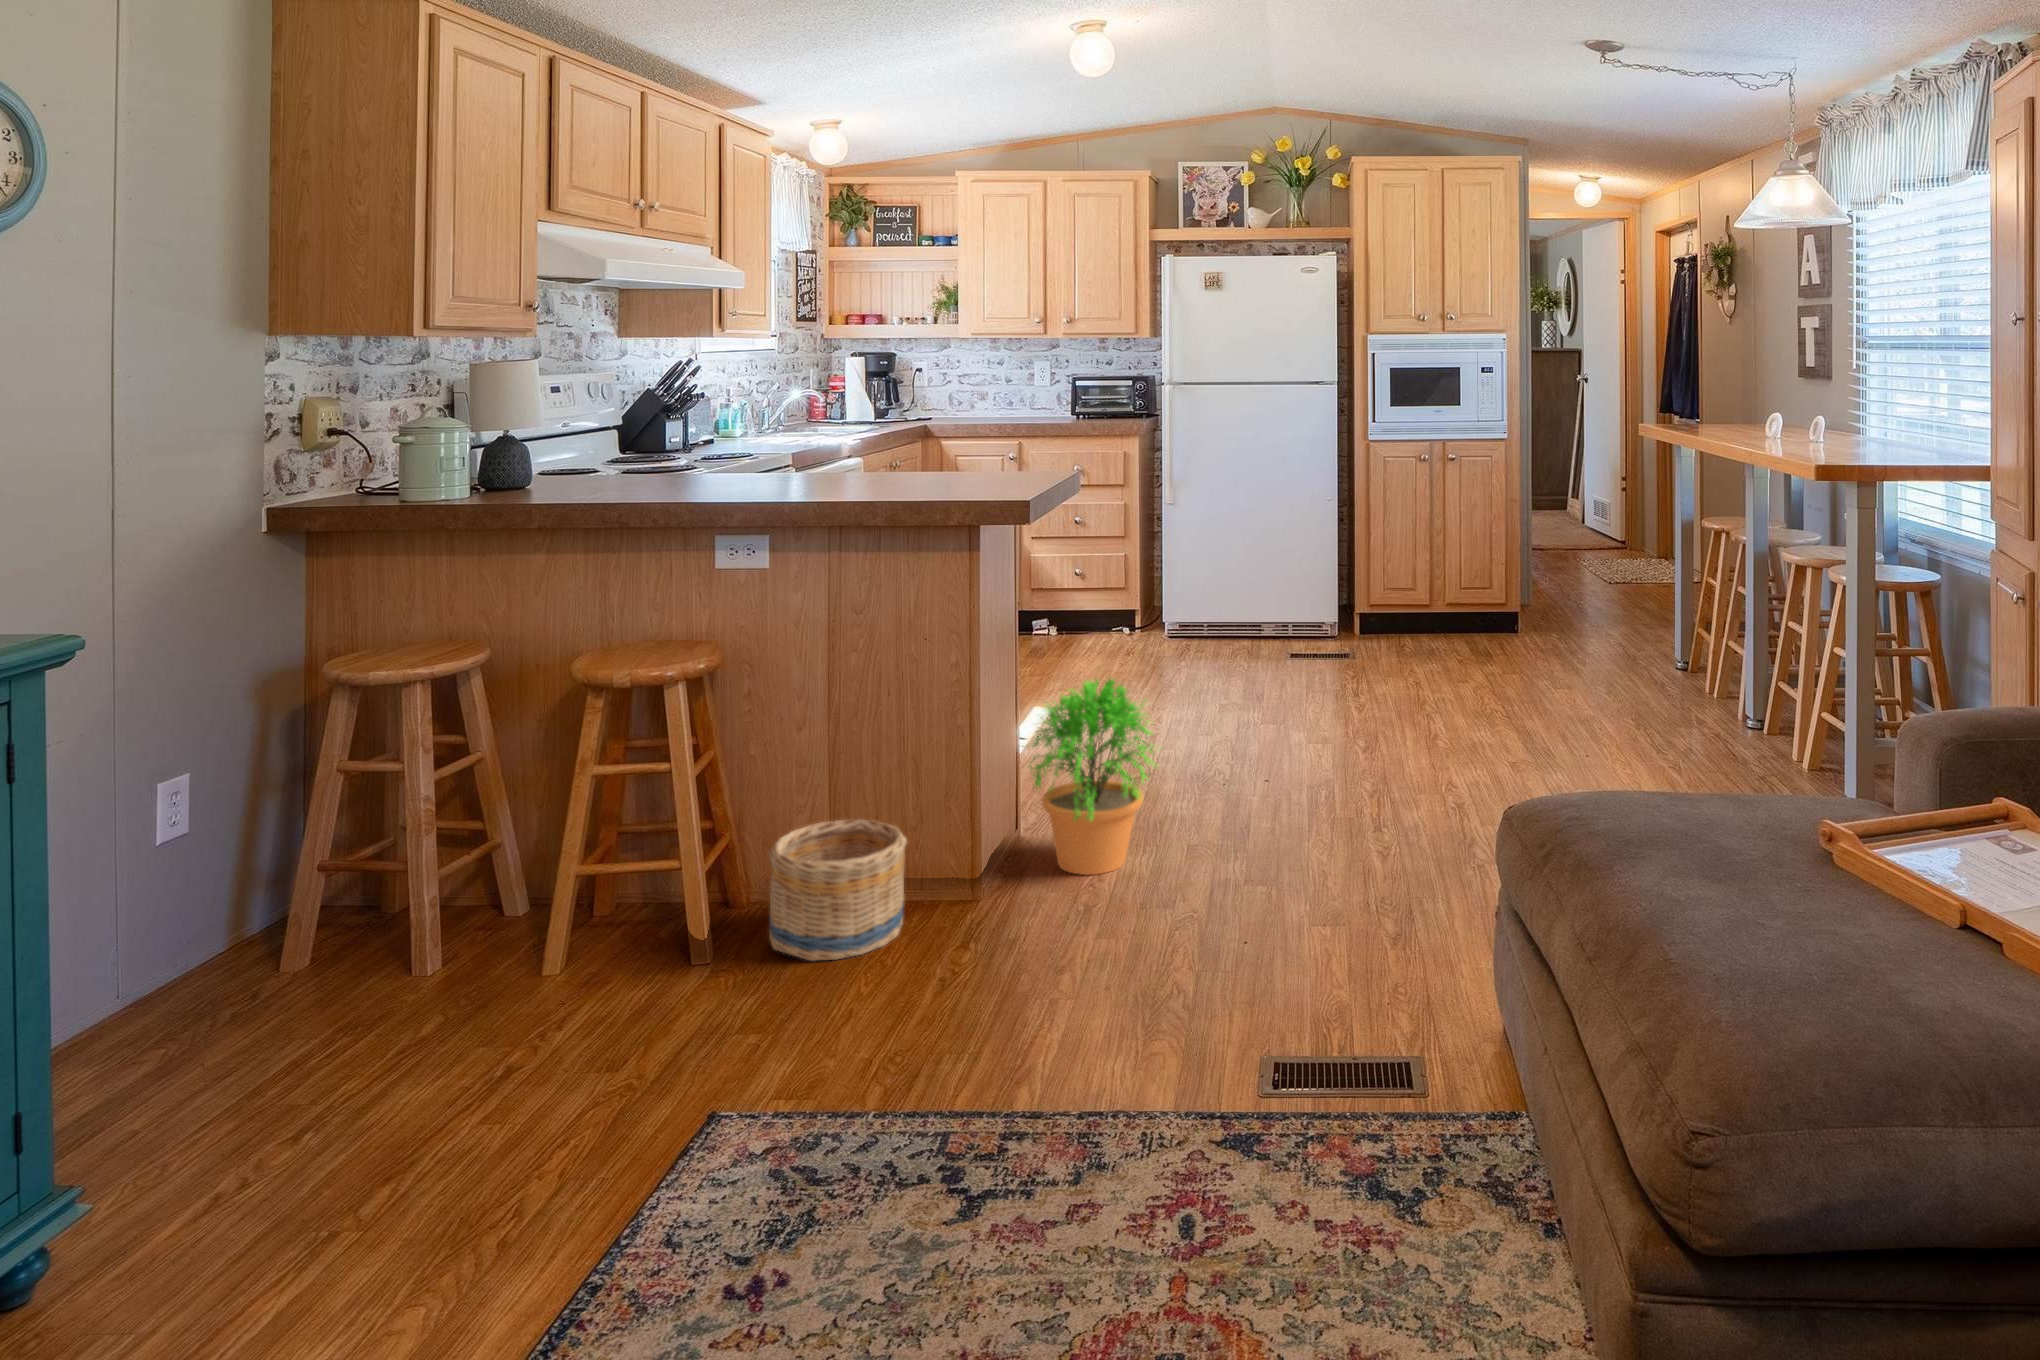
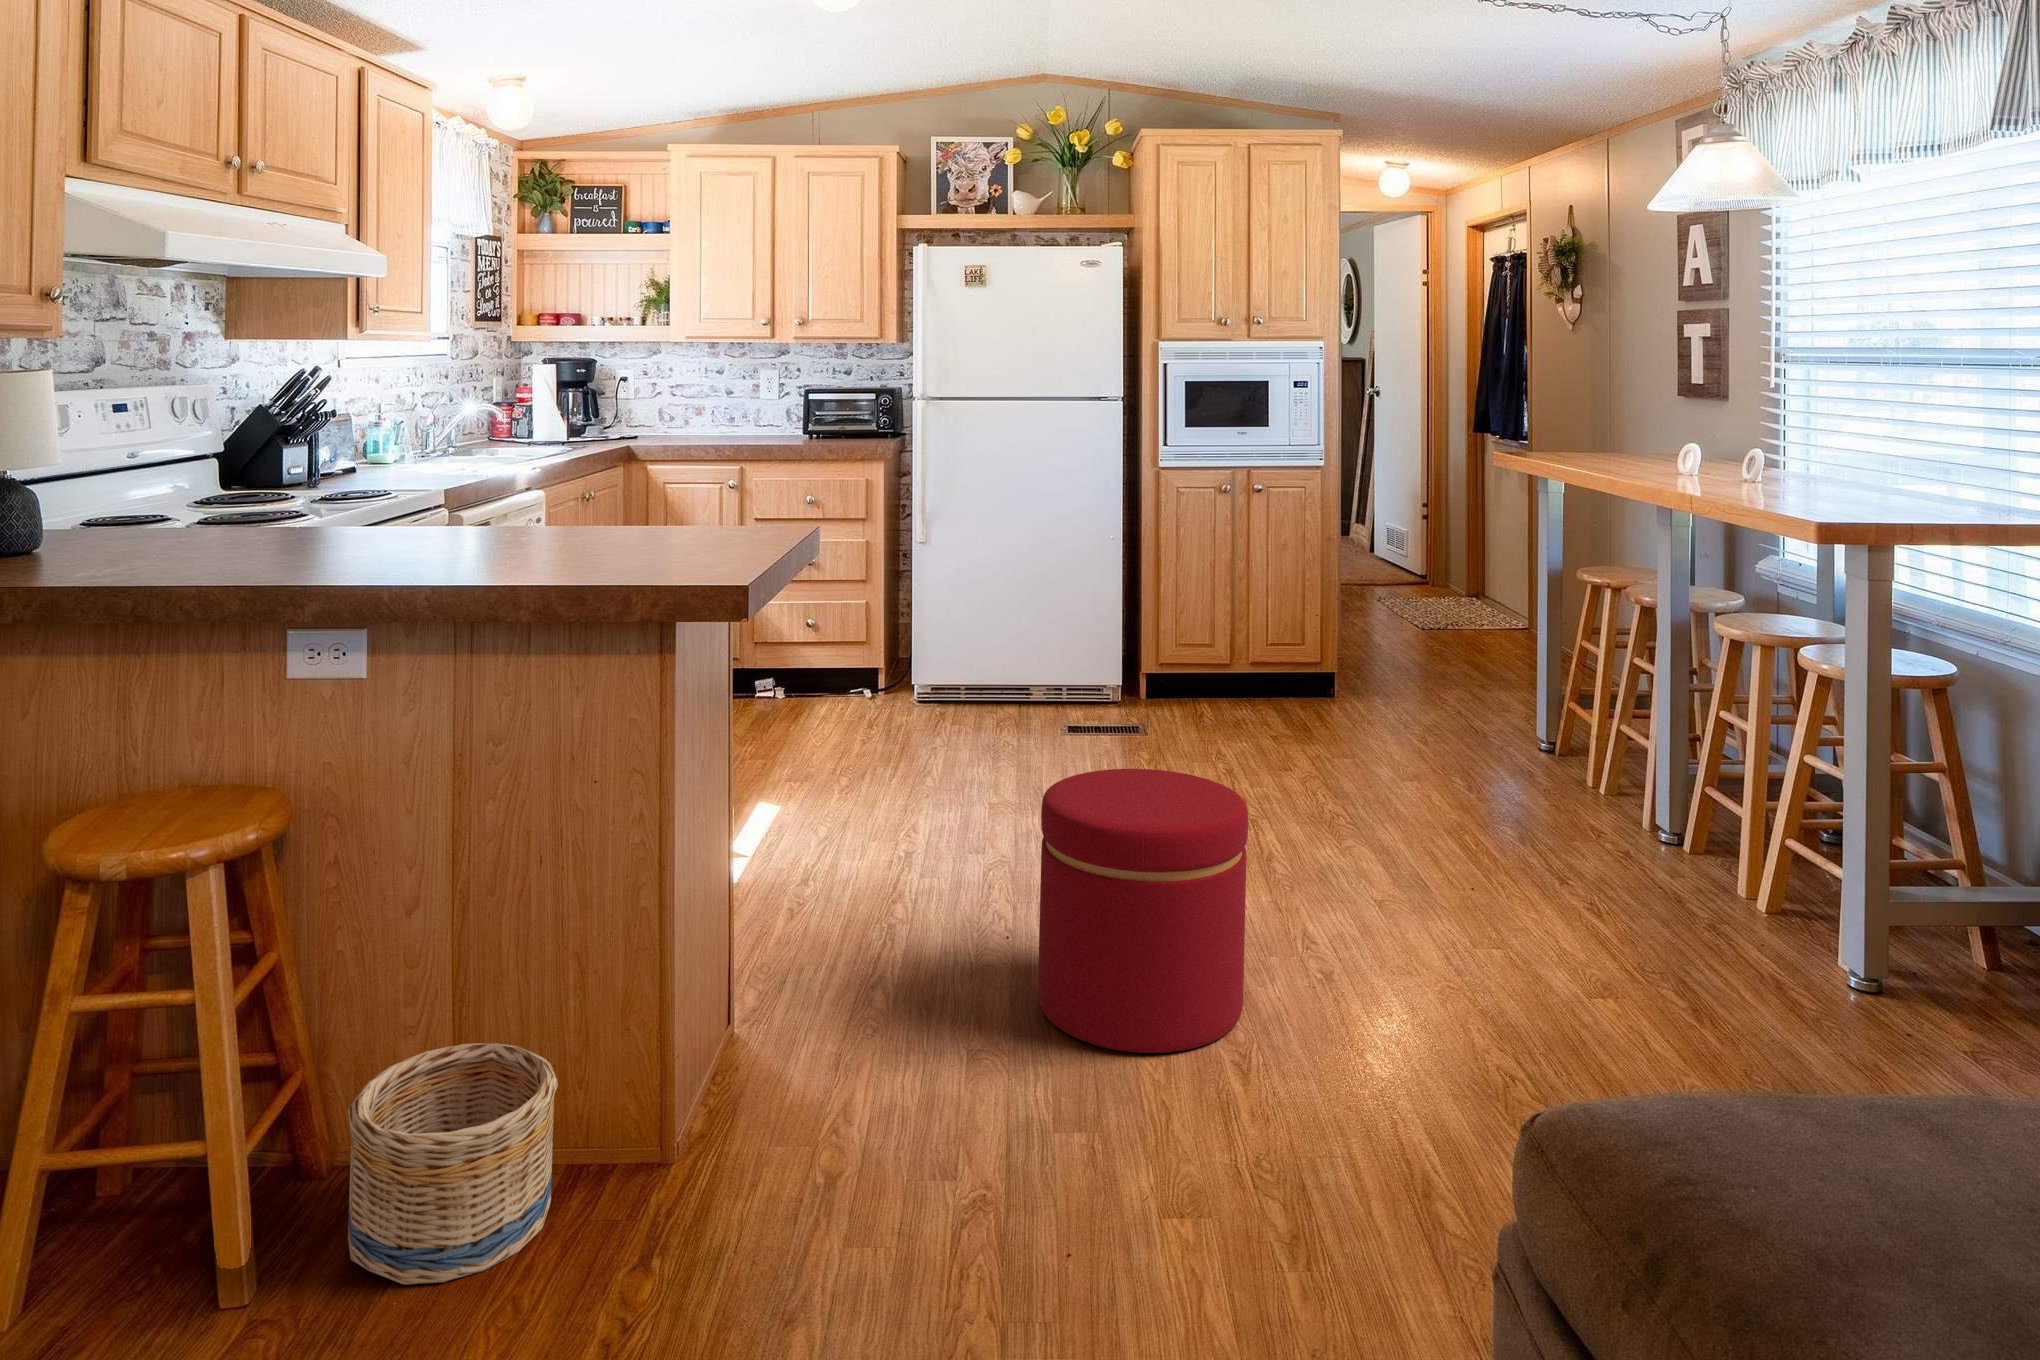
ottoman: none [1247,652,1399,846] -> present [1038,769,1248,1053]
potted plant: present [1030,679,1155,875] -> none [727,815,928,1106]

